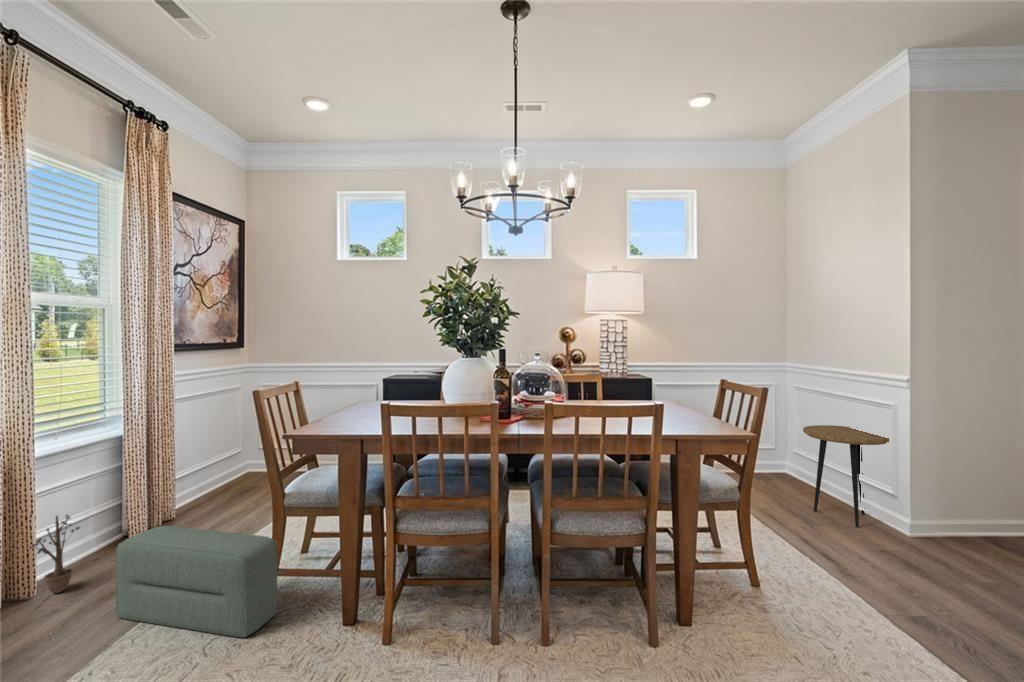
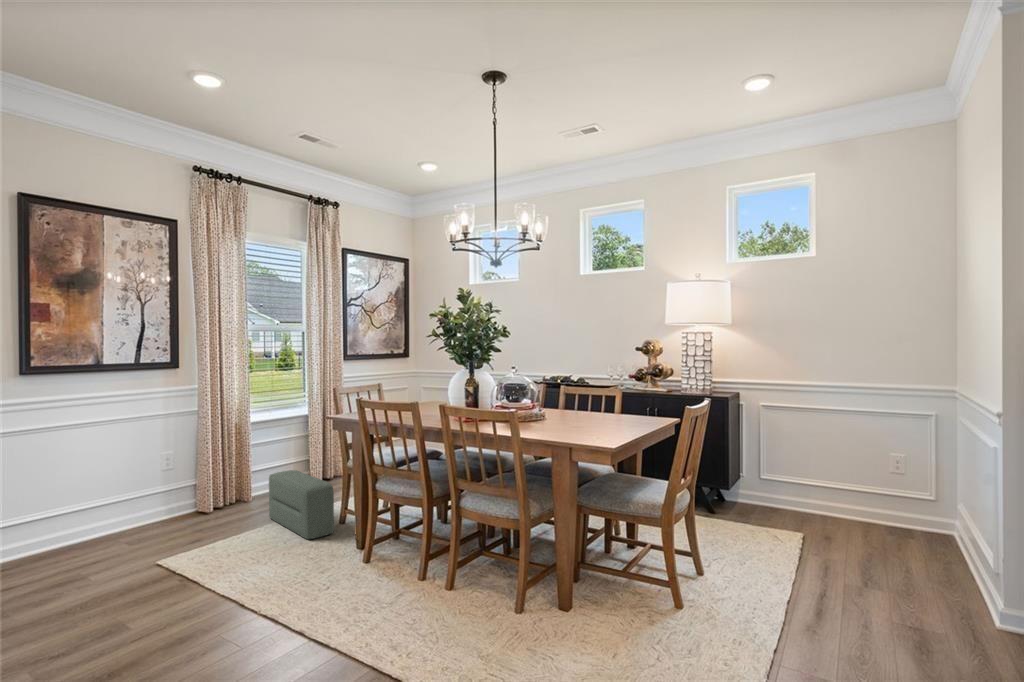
side table: present [803,425,889,527] -> none [861,464,975,593]
decorative plant: present [29,515,80,606] -> none [243,457,272,505]

